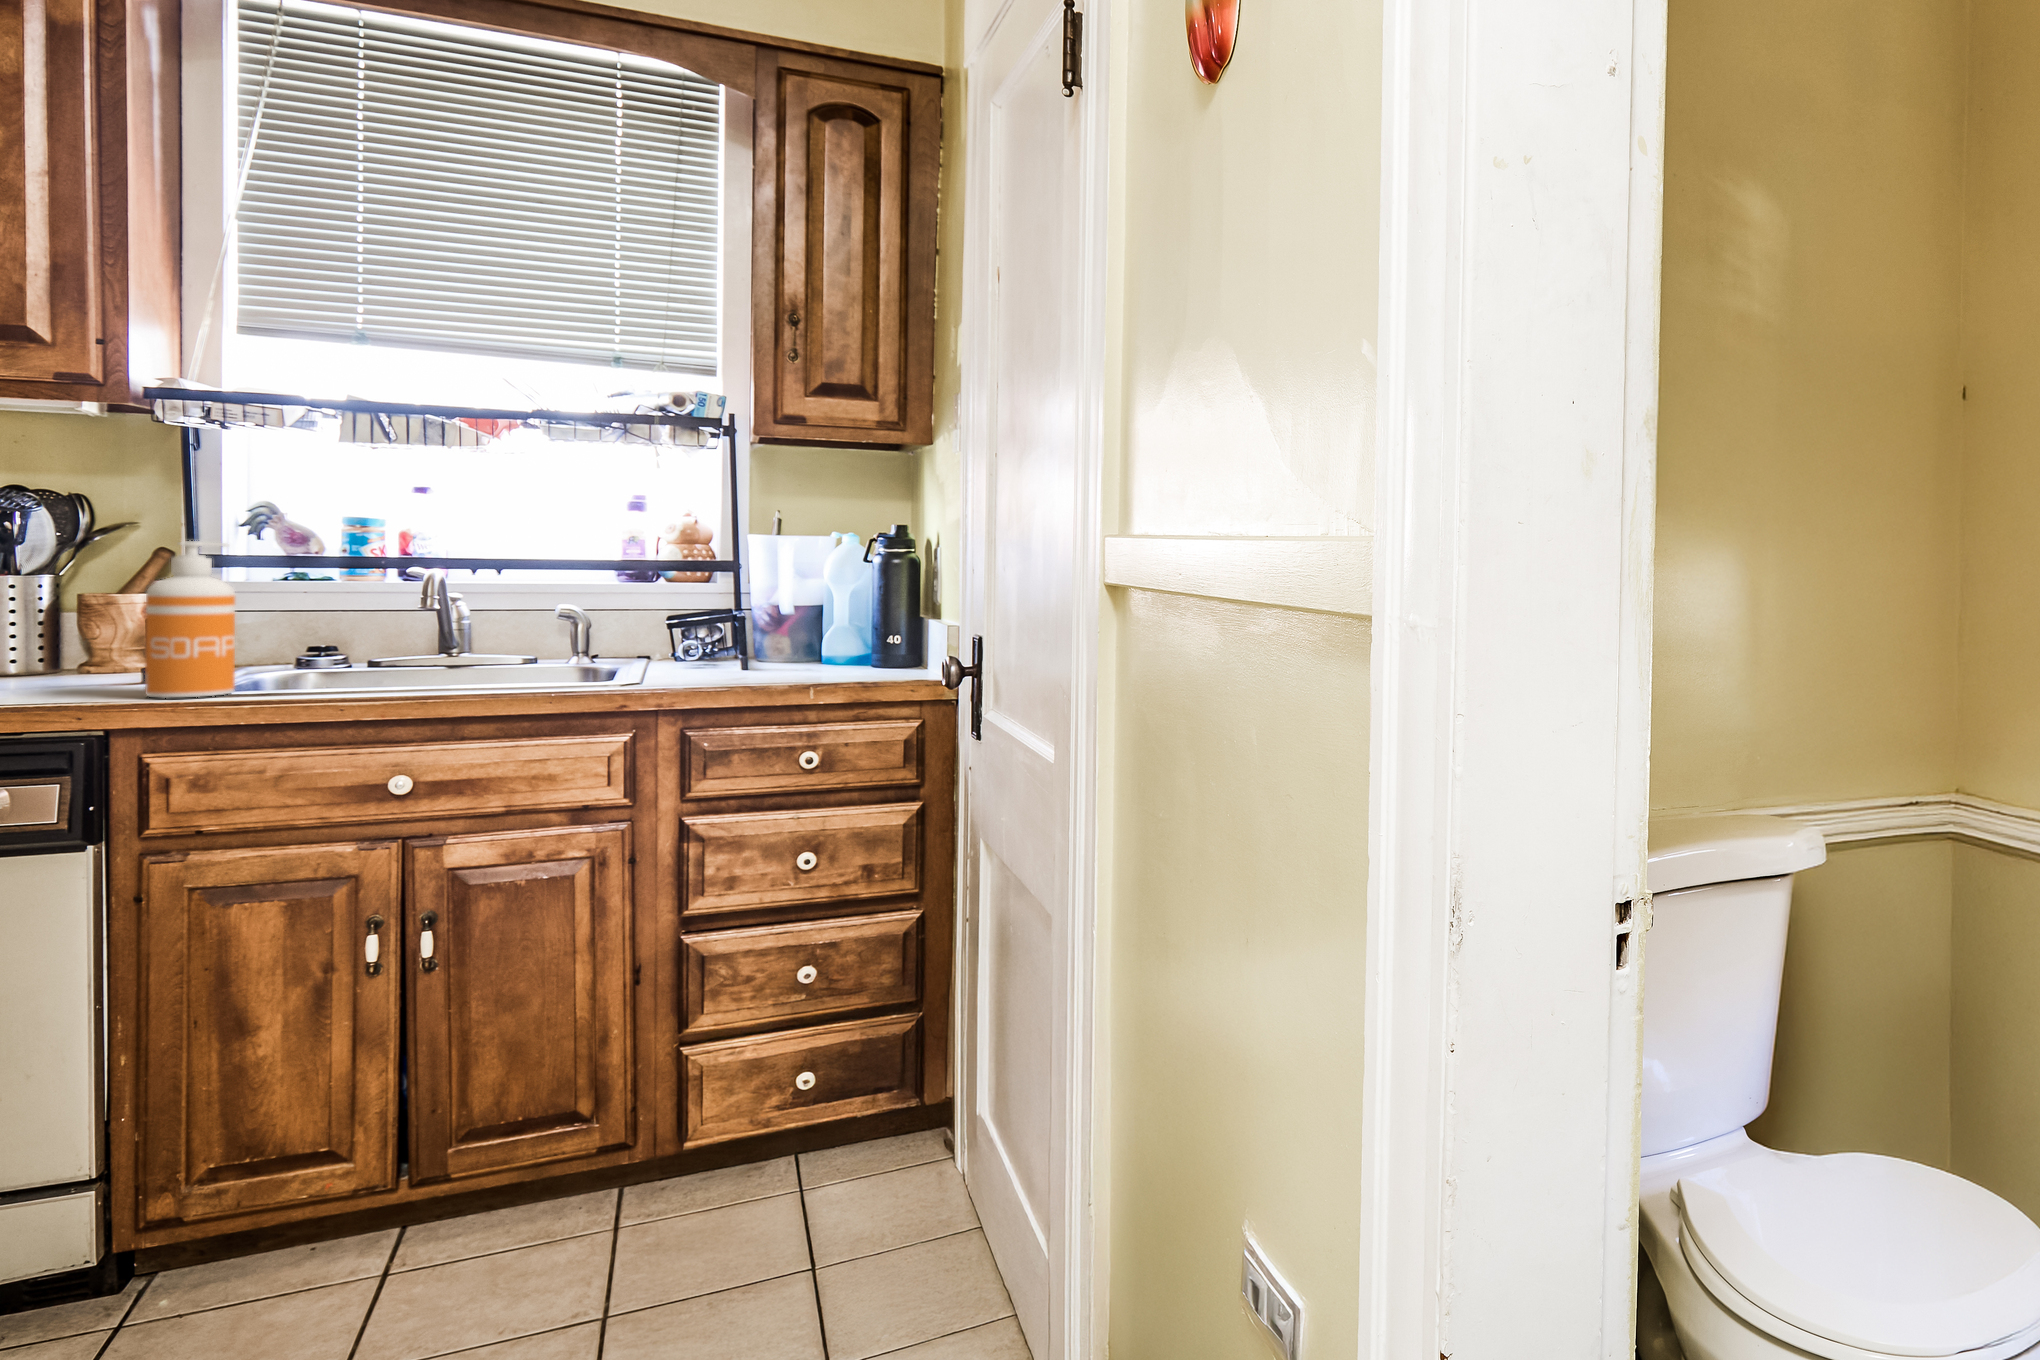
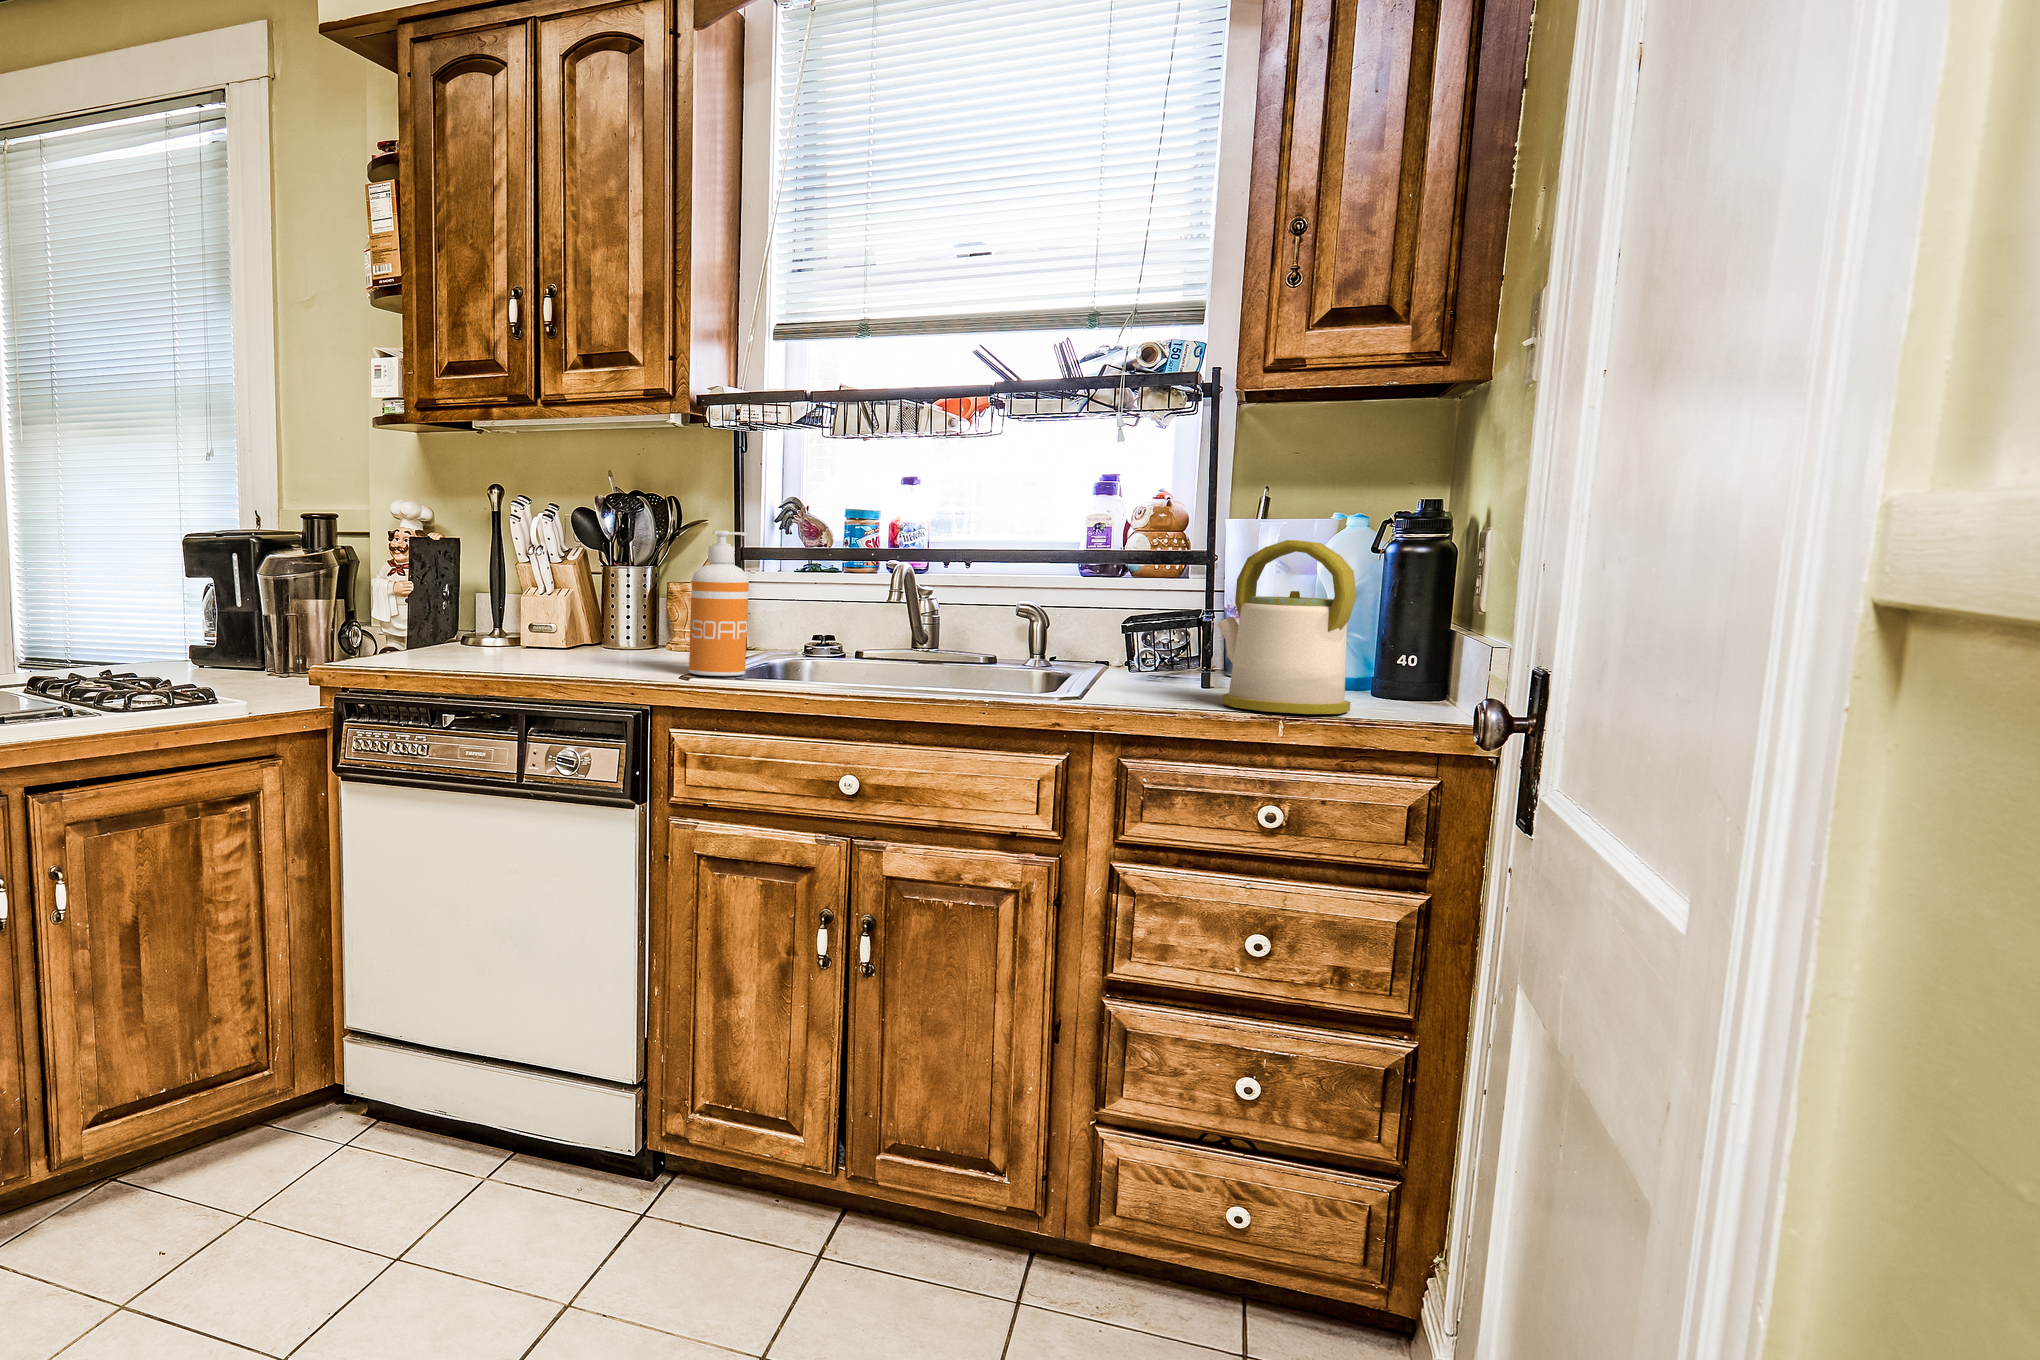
kettle: none [755,555,861,682] -> present [1218,540,1357,714]

